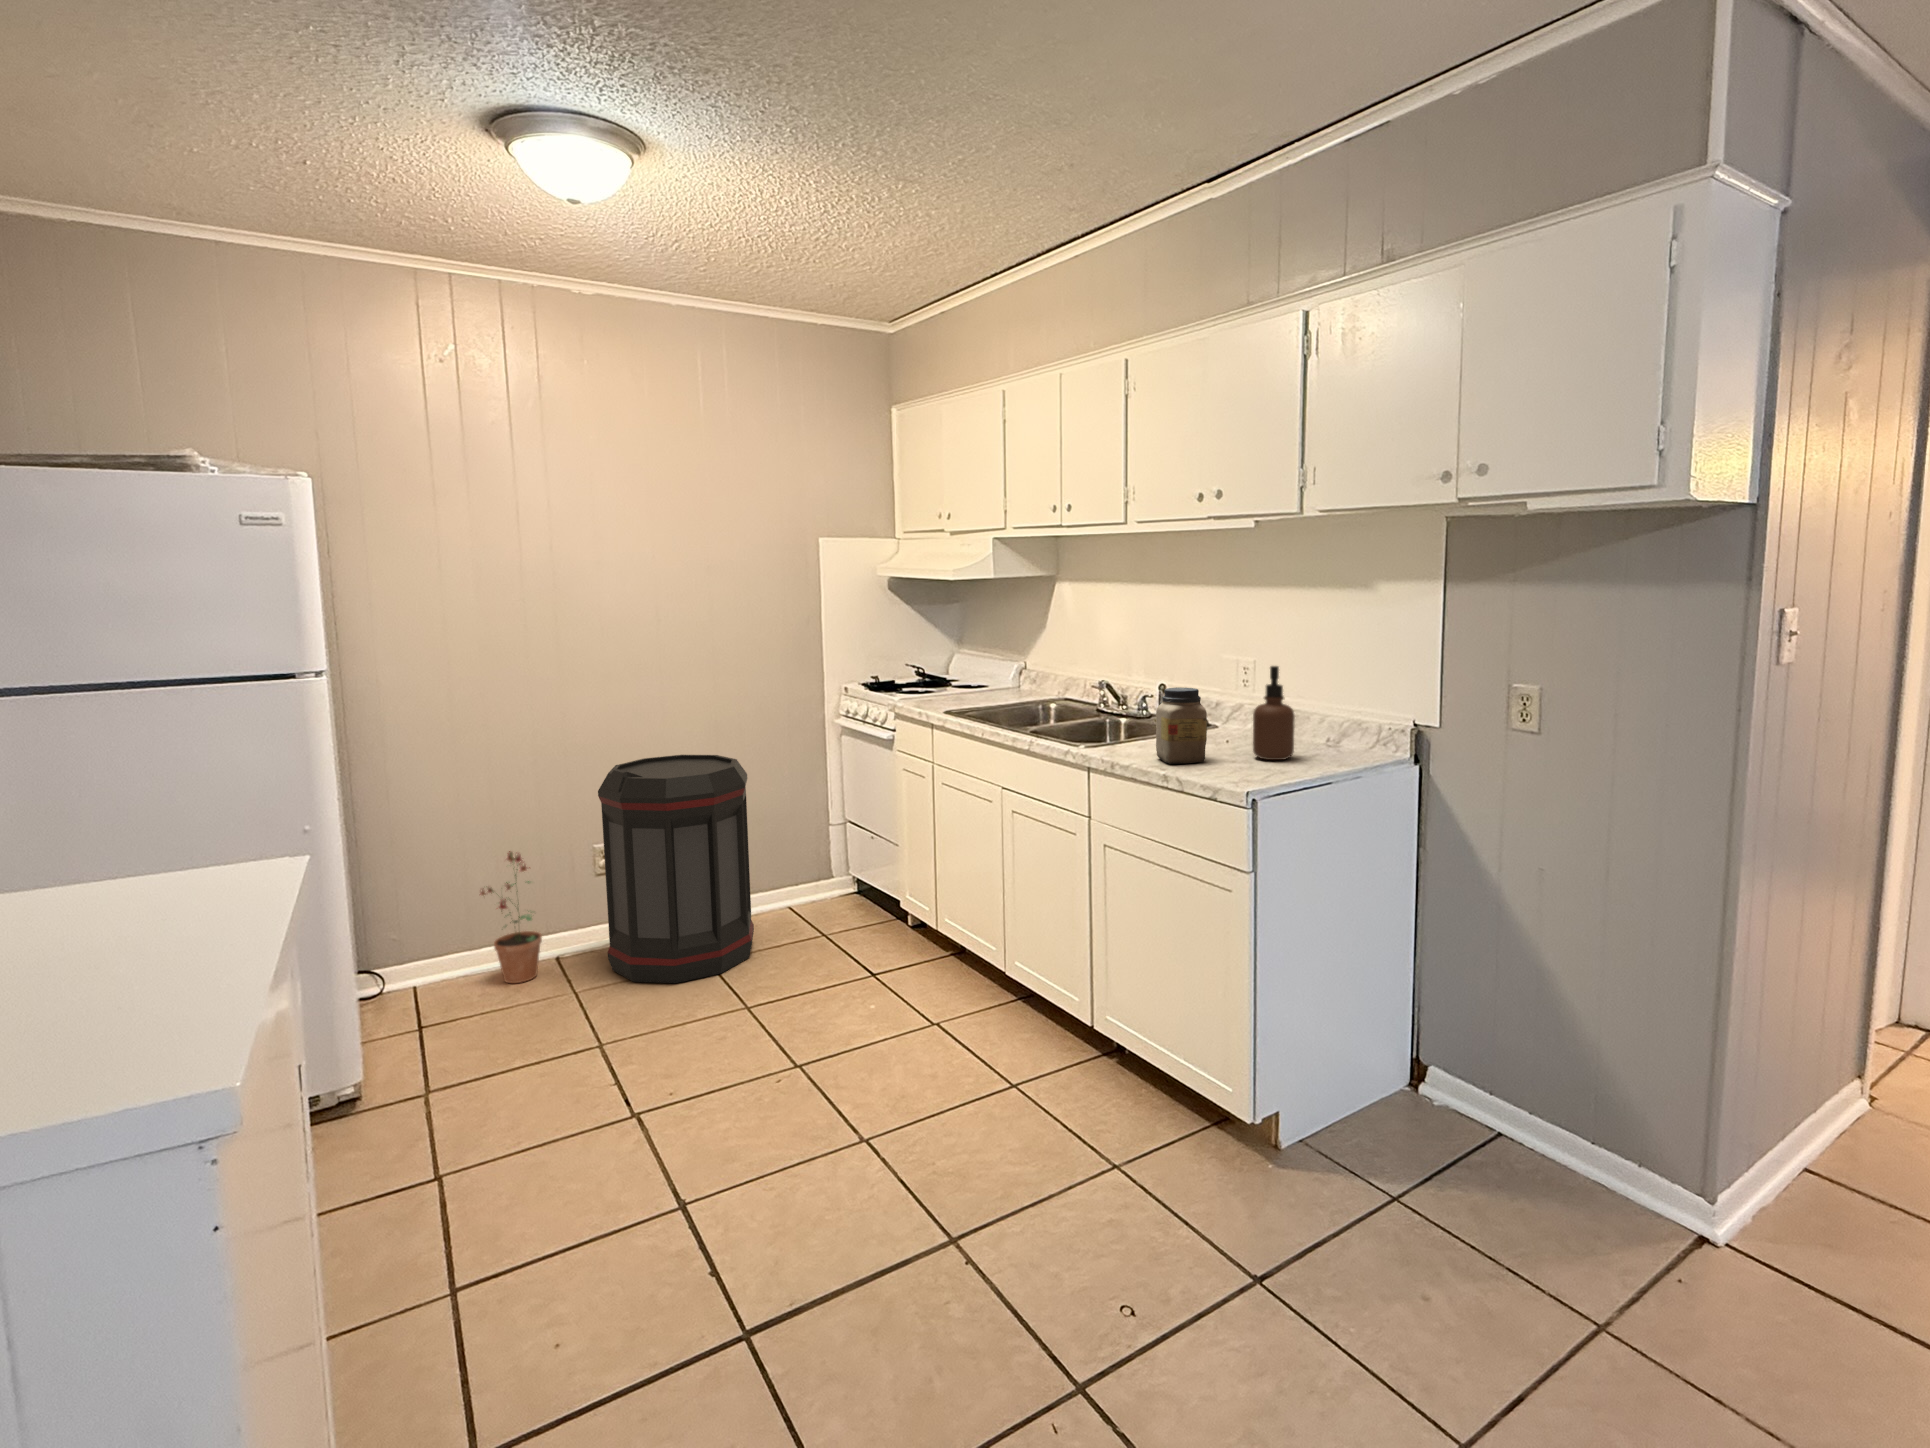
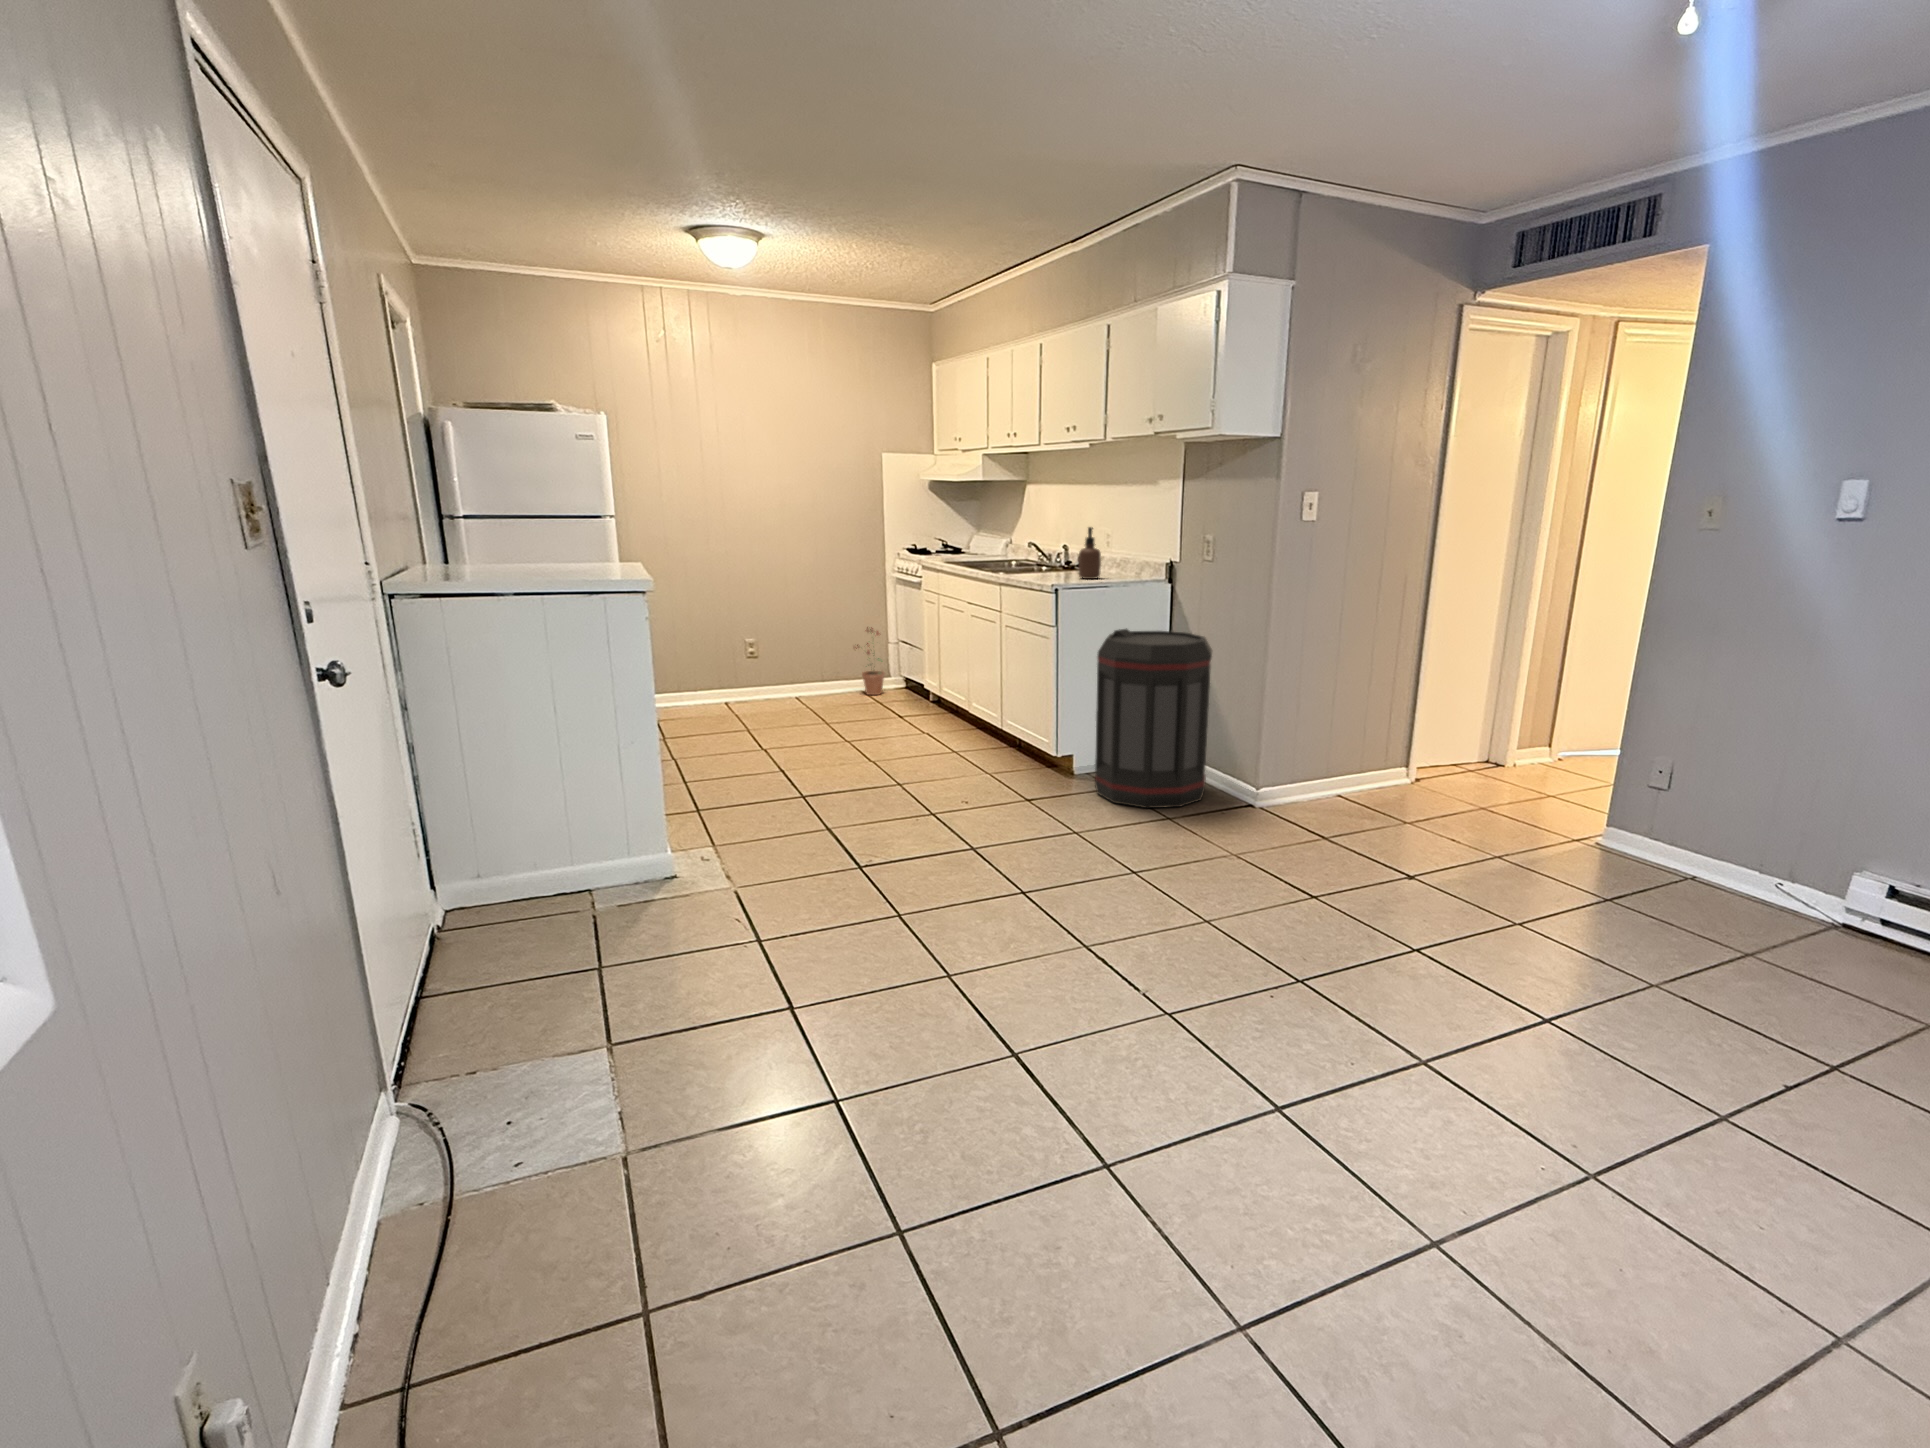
jar: present [1156,687,1207,764] -> none [1029,538,1053,579]
trash can: present [598,755,754,983] -> present [1095,629,1212,808]
potted plant: present [480,851,542,983] -> present [855,627,885,695]

